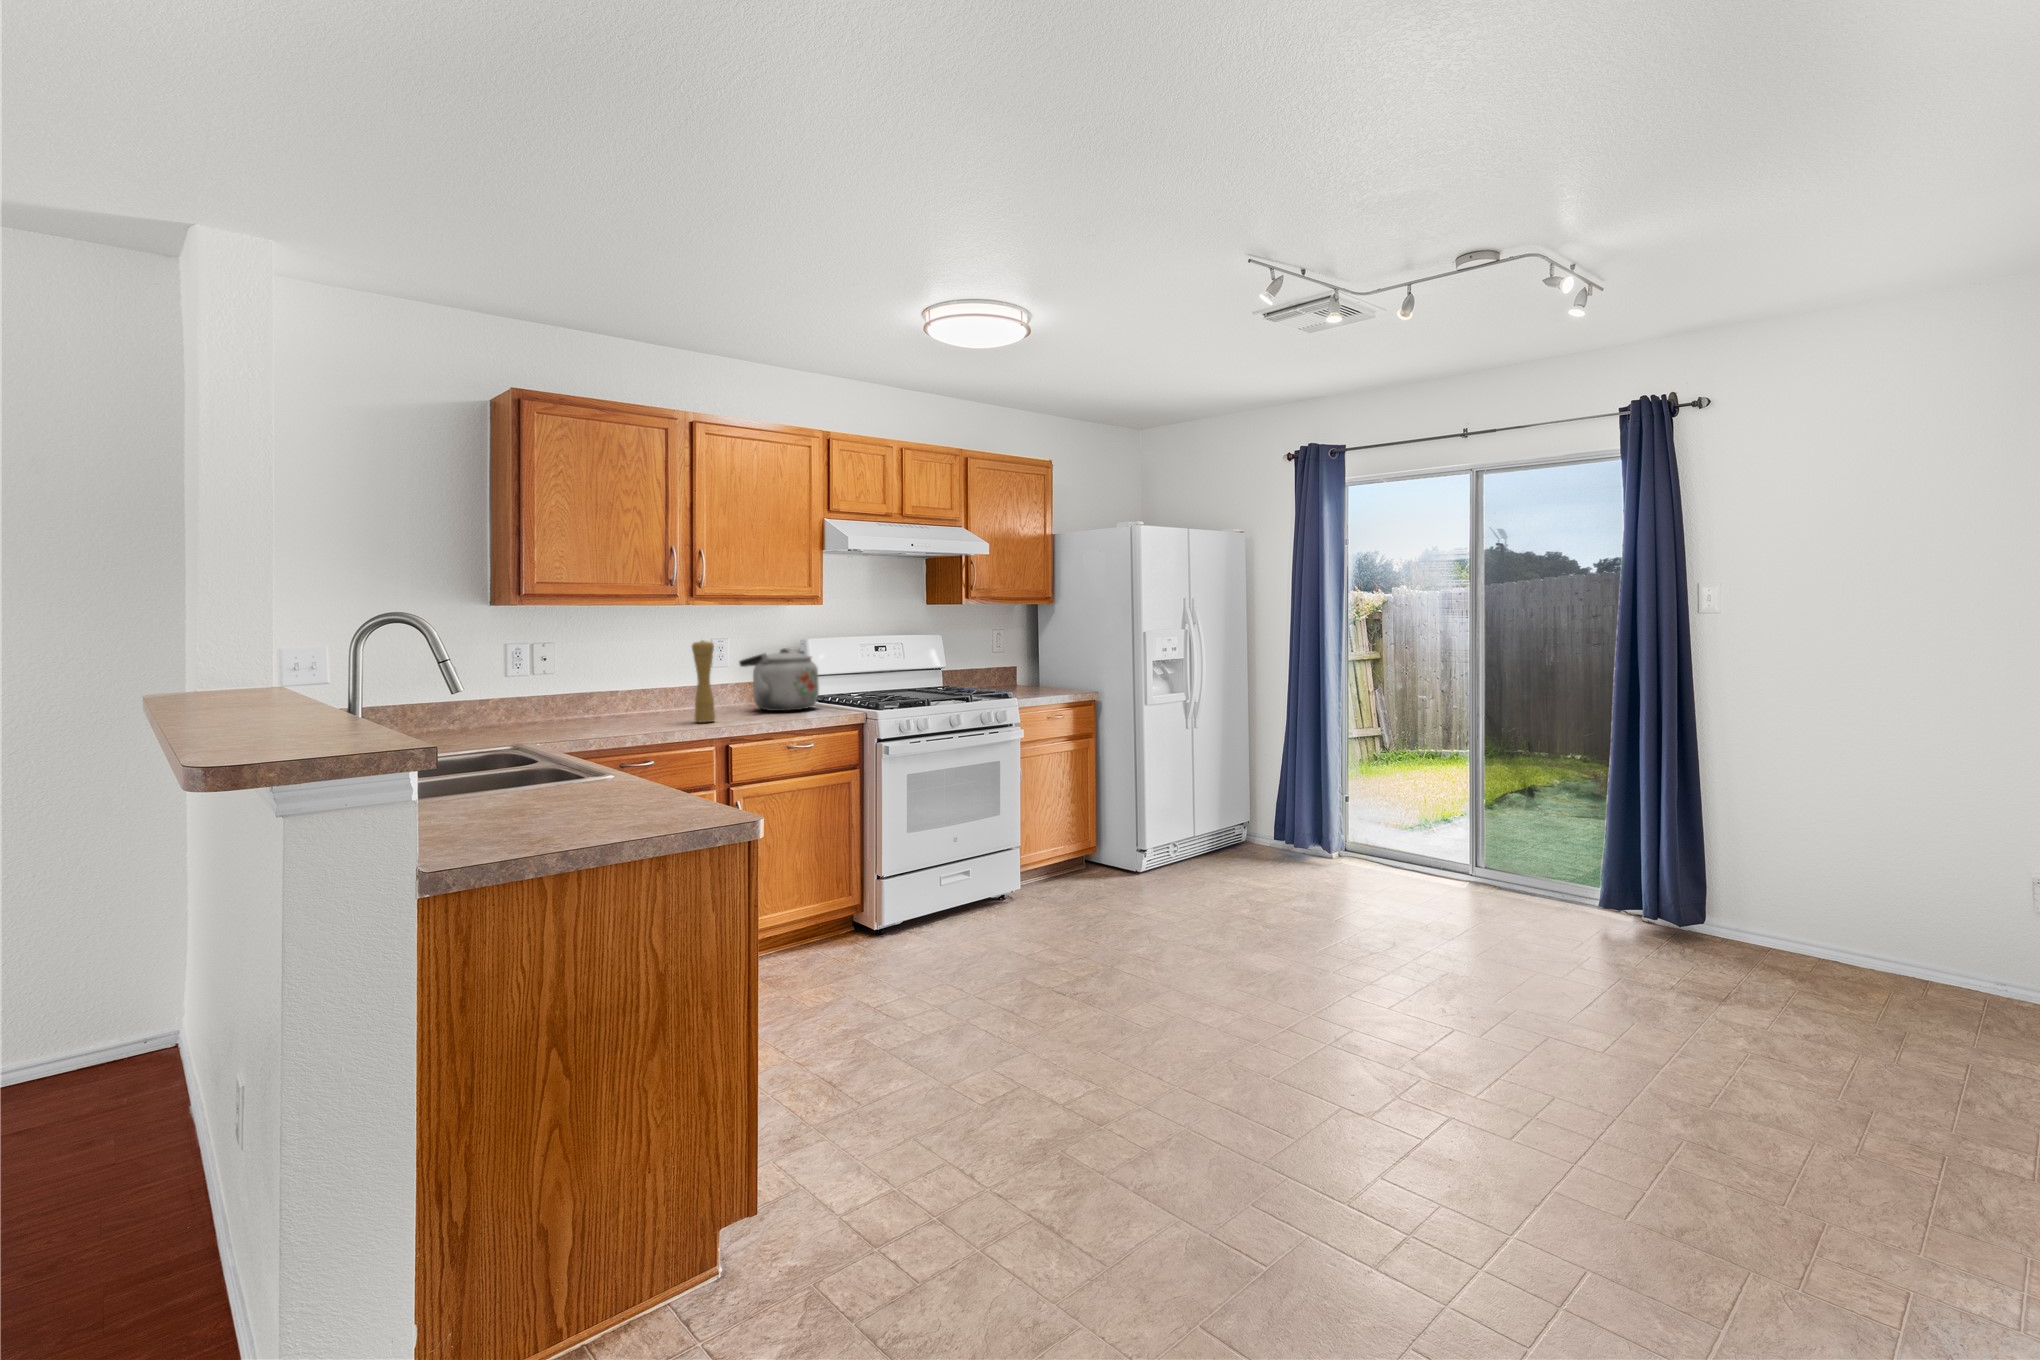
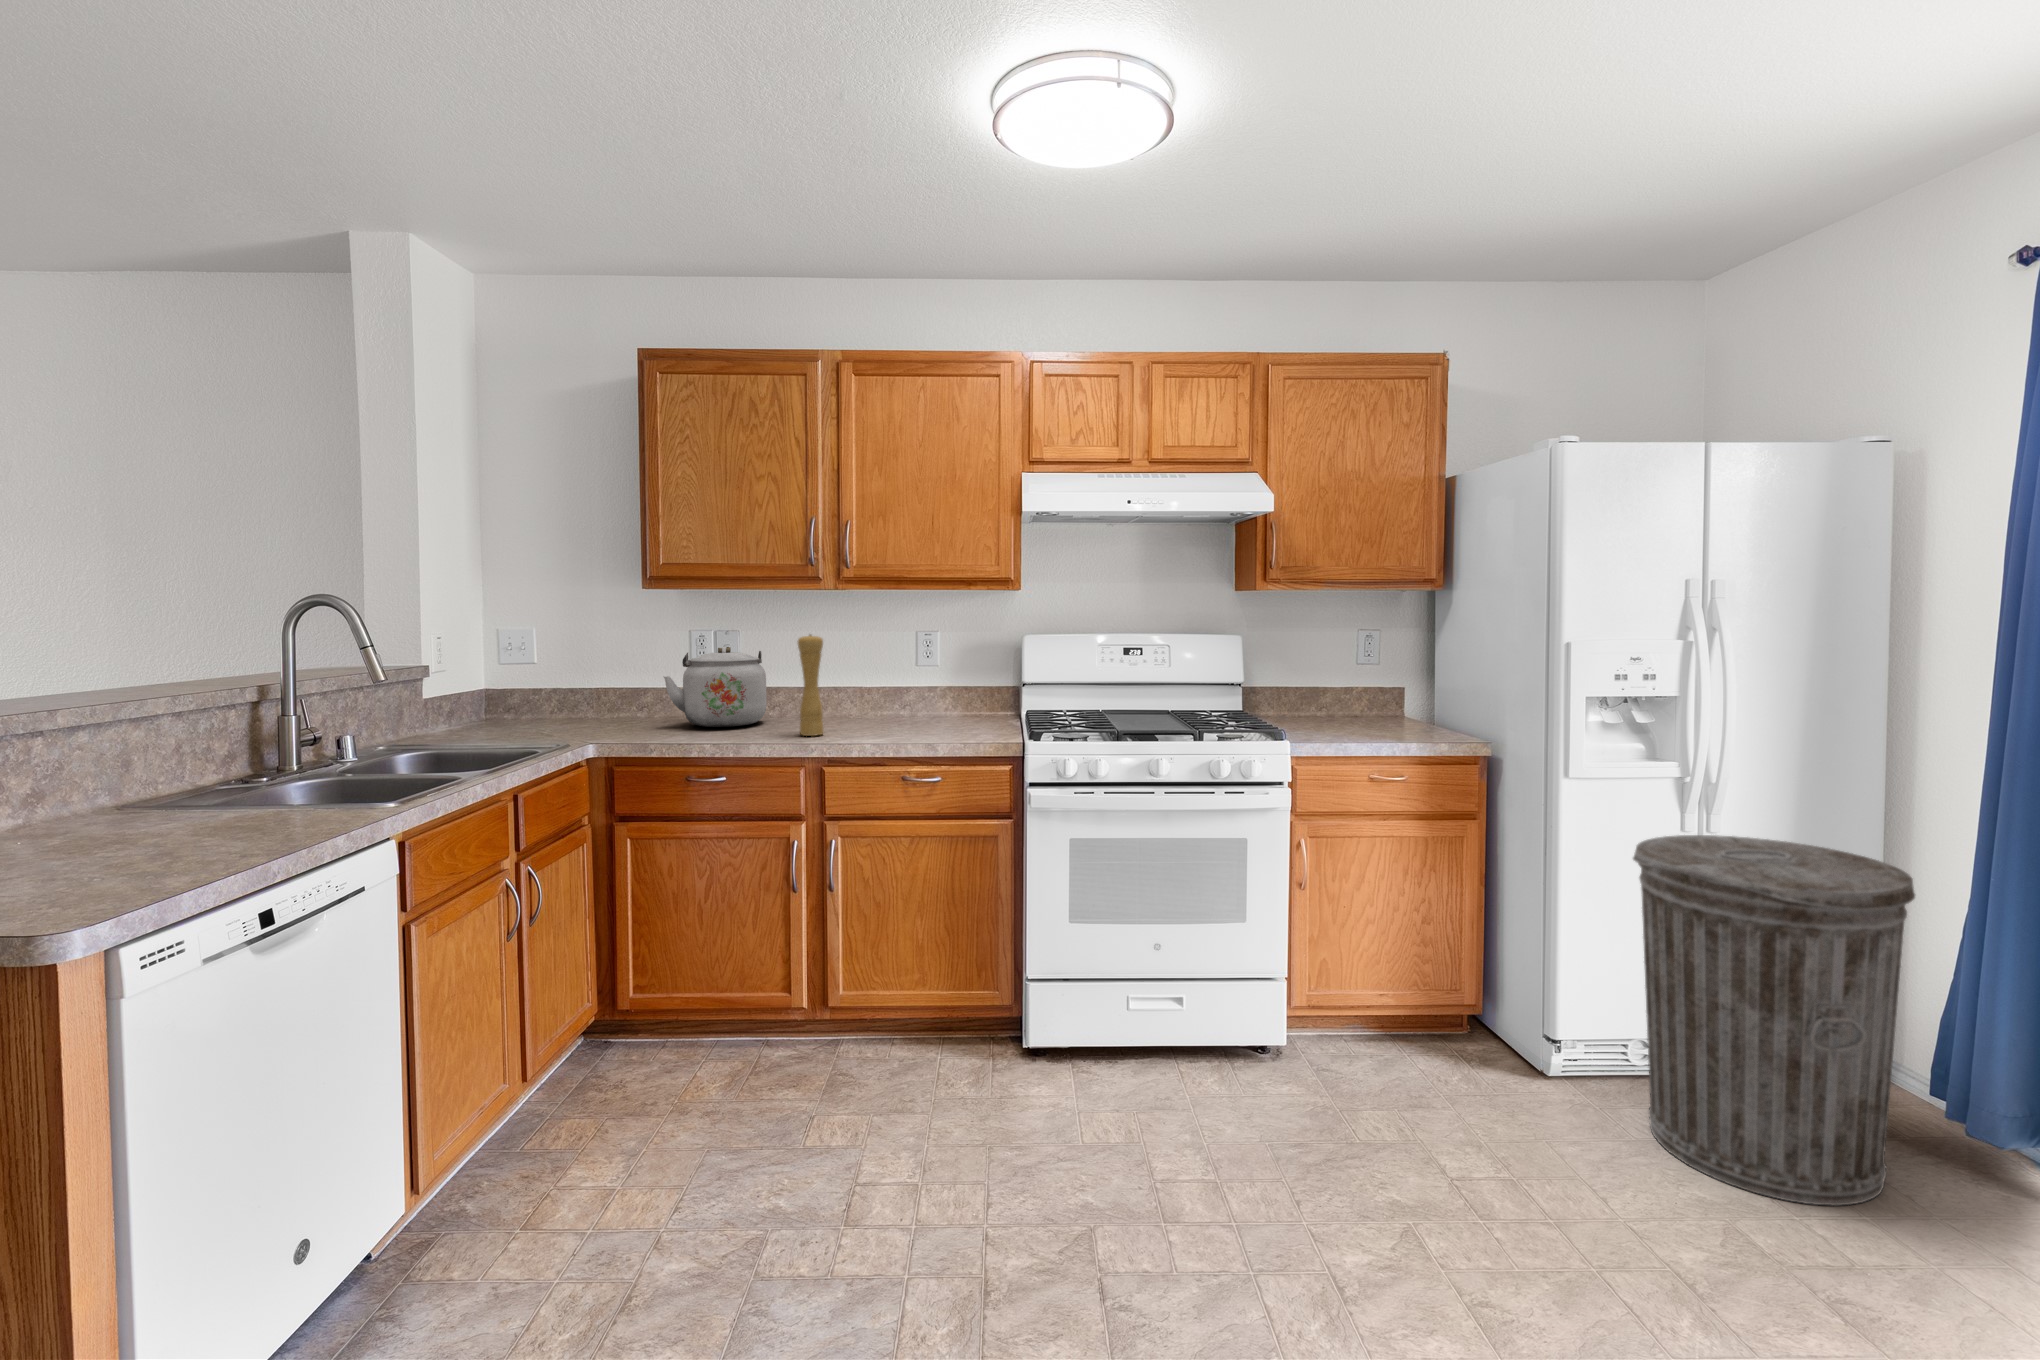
kettle: present [739,648,819,711] -> present [664,646,767,727]
trash can: none [1185,726,1294,883] -> present [1633,835,1915,1206]

